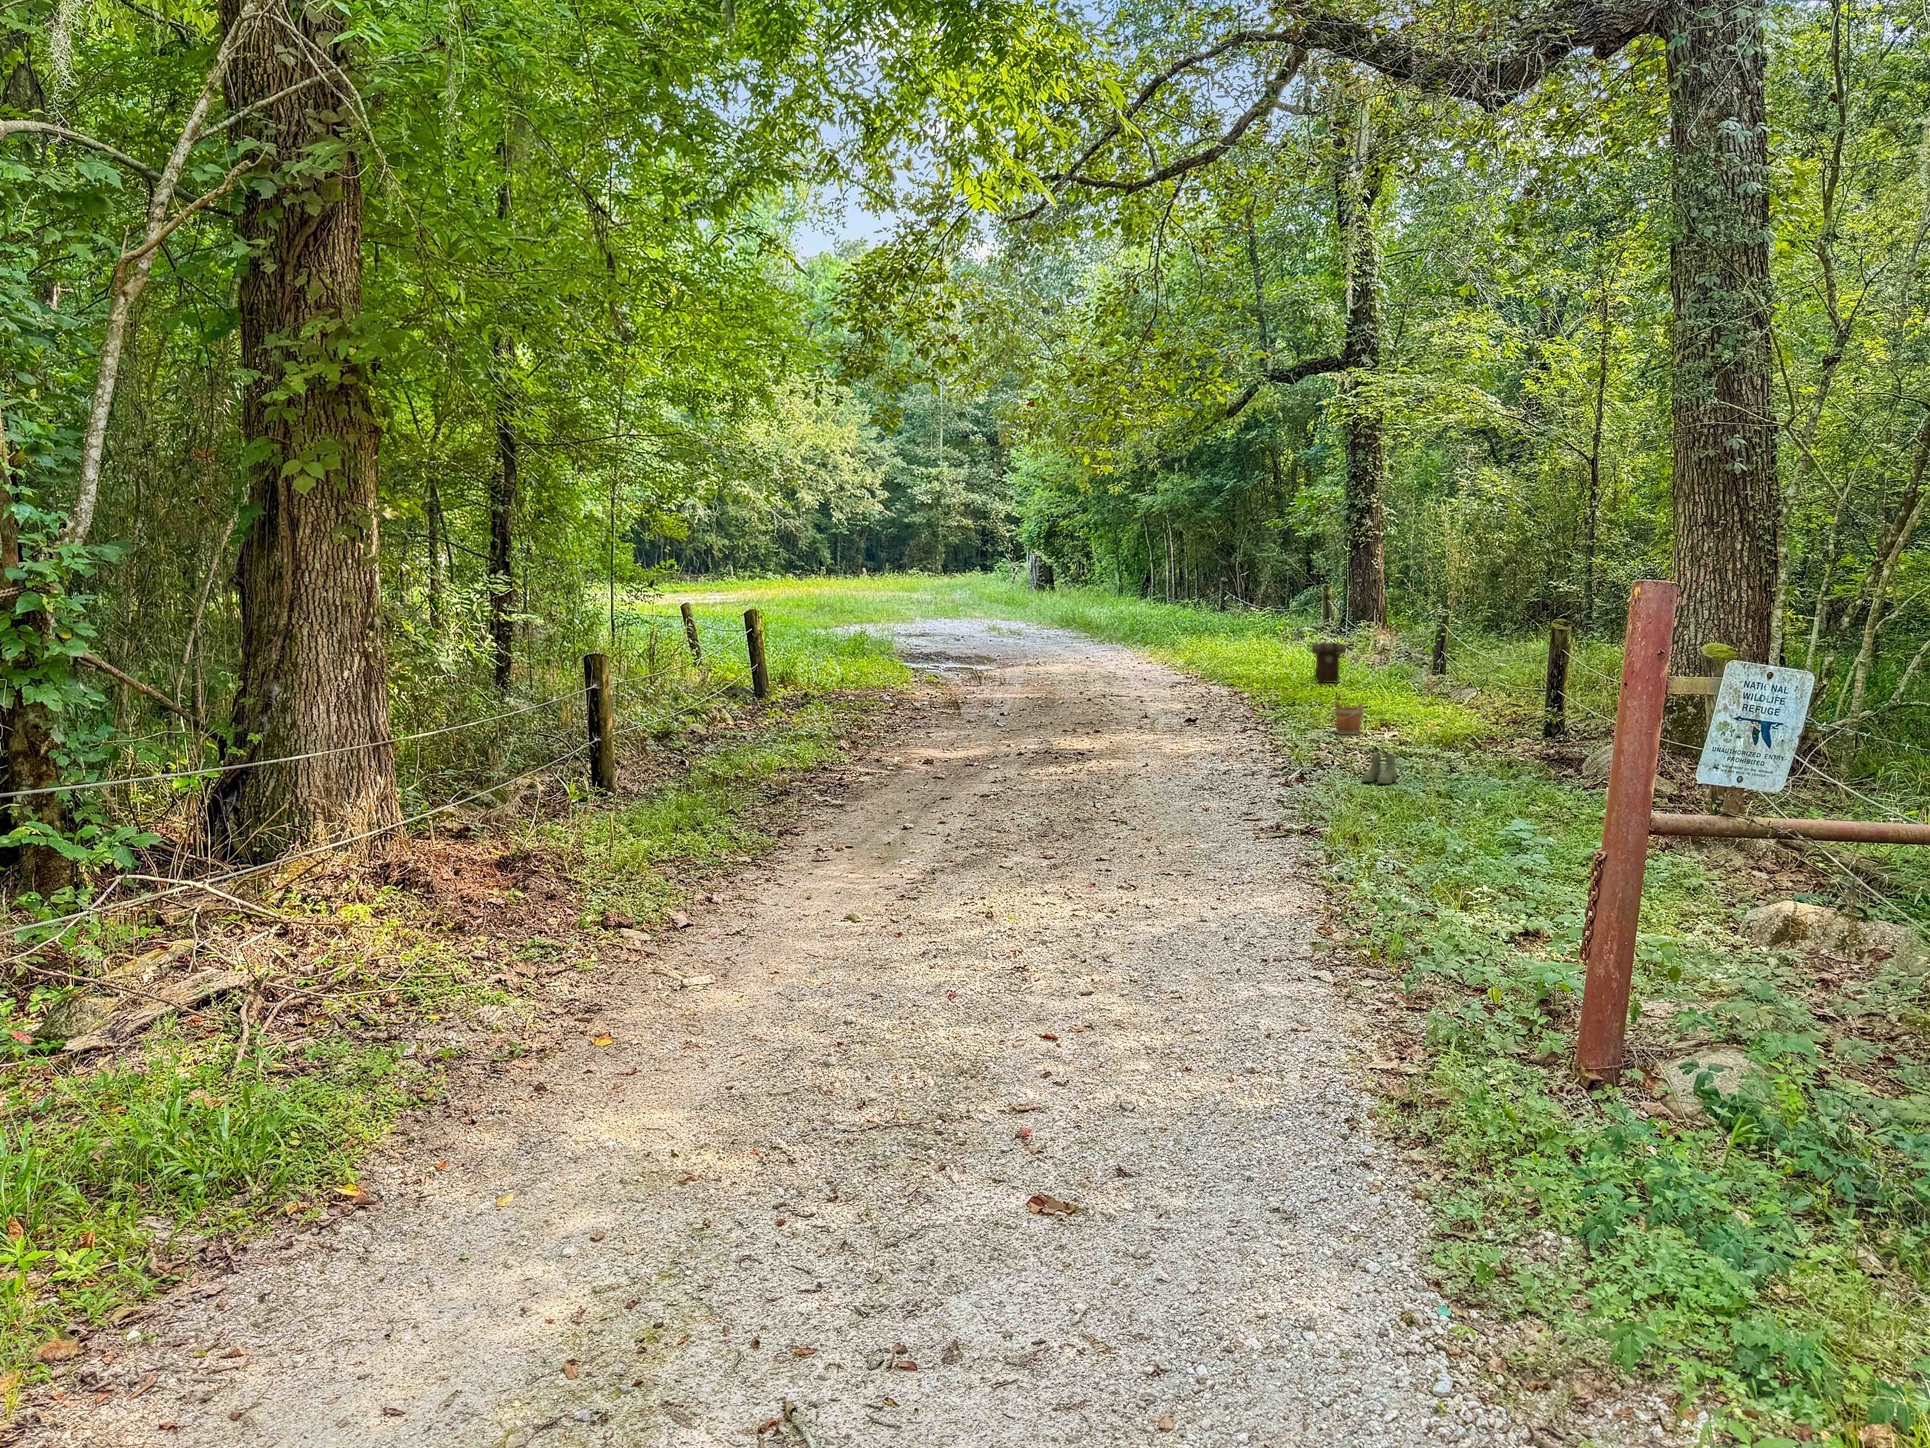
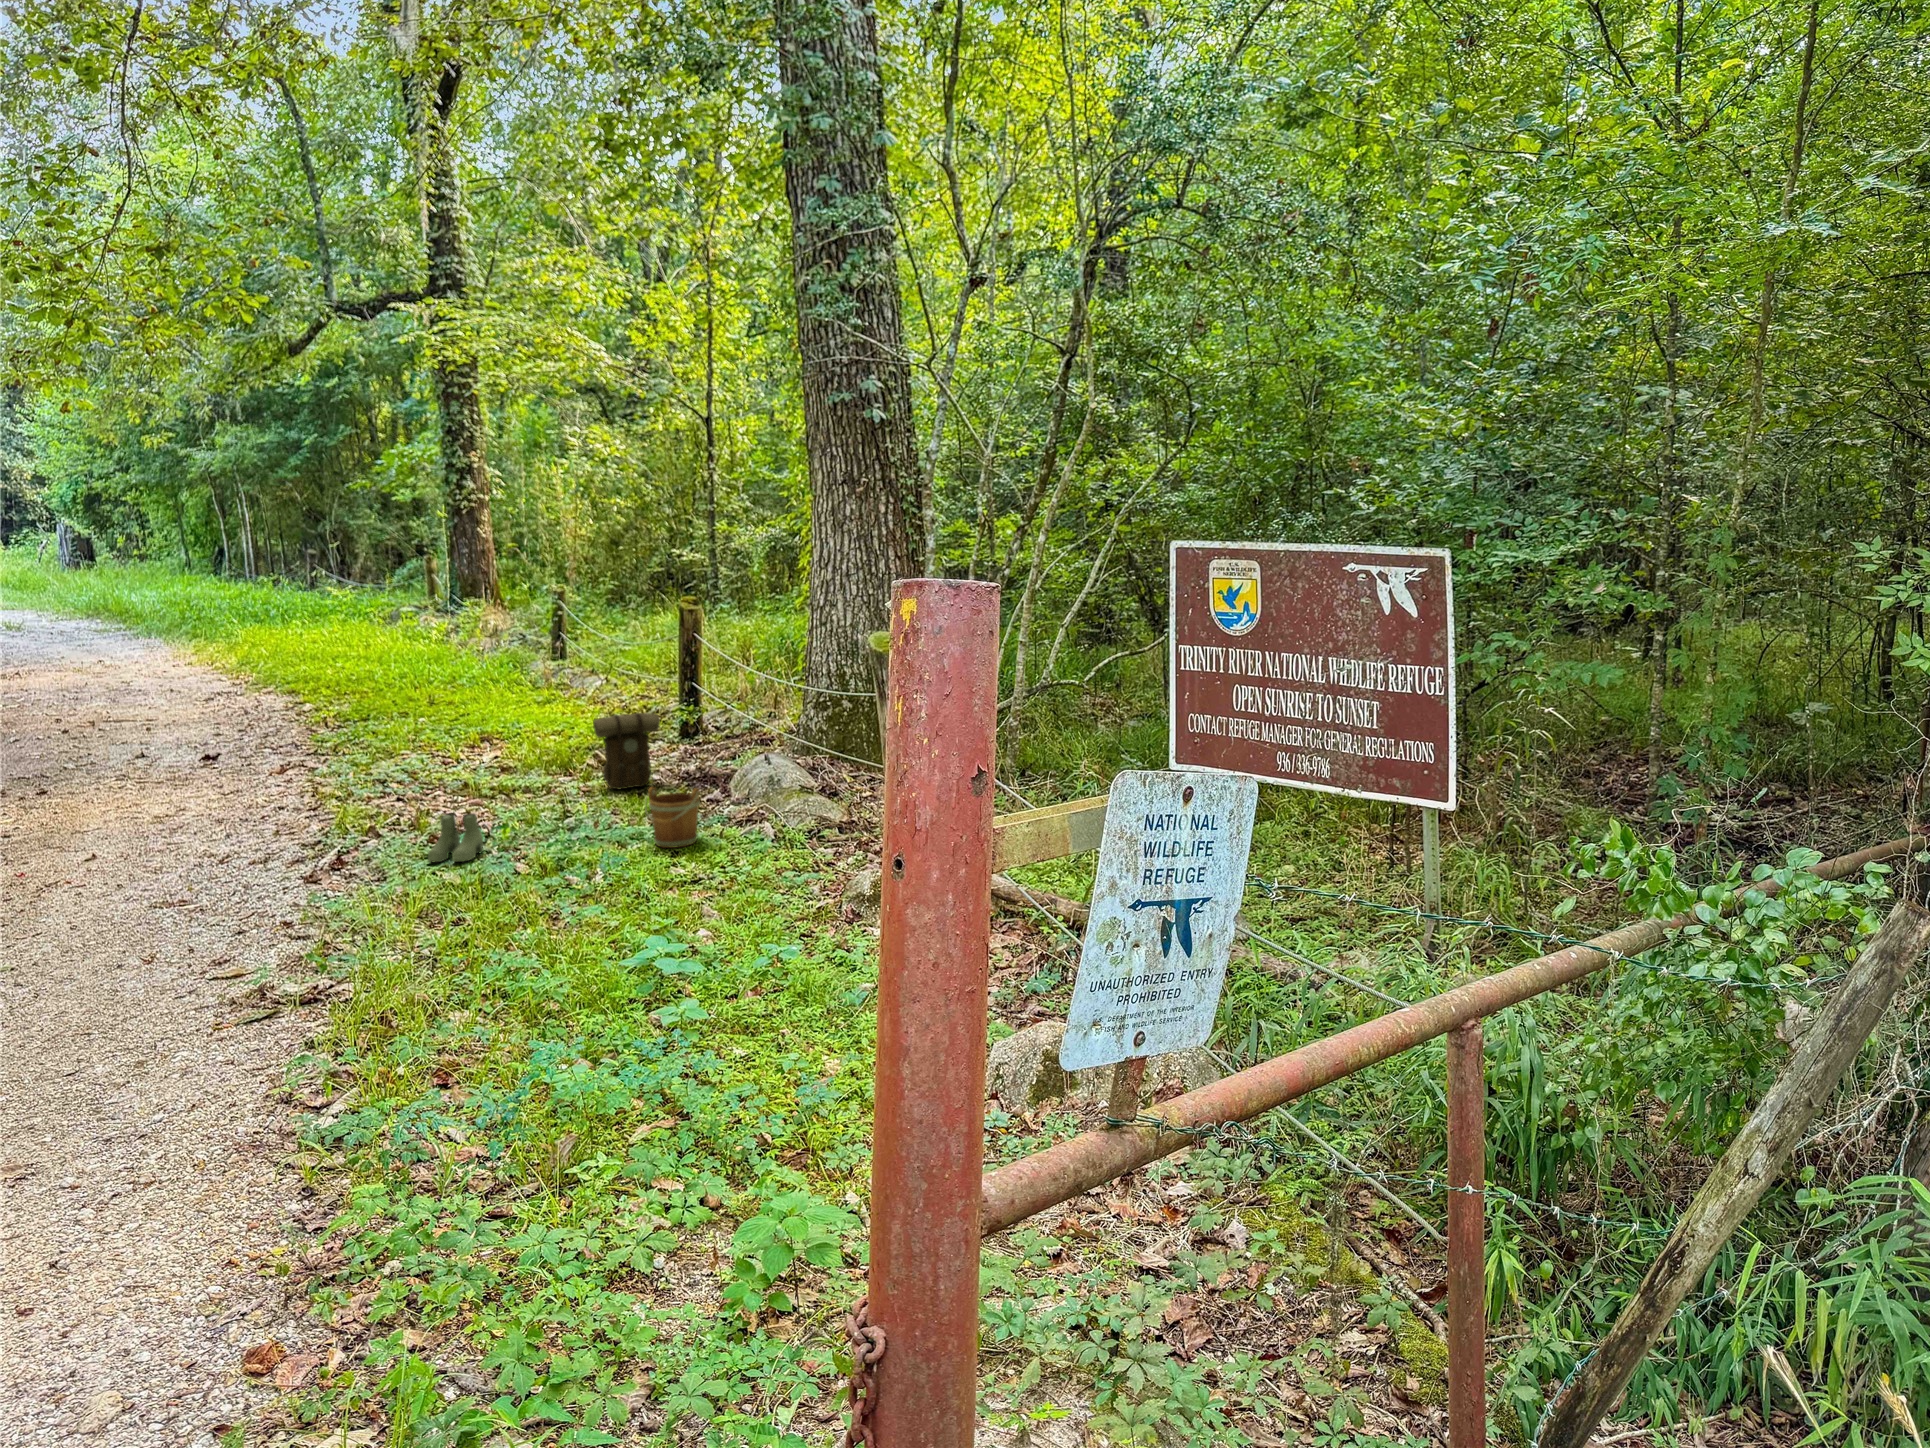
backpack: present [1311,643,1346,683] -> present [593,713,660,789]
bucket: present [1334,701,1363,735] -> present [647,787,700,848]

